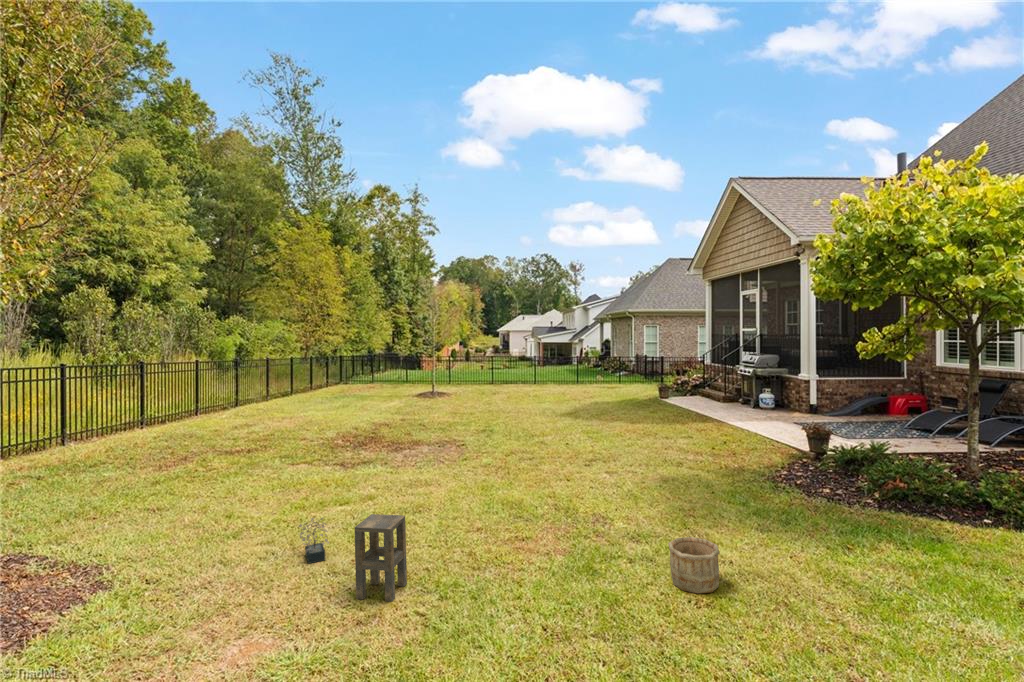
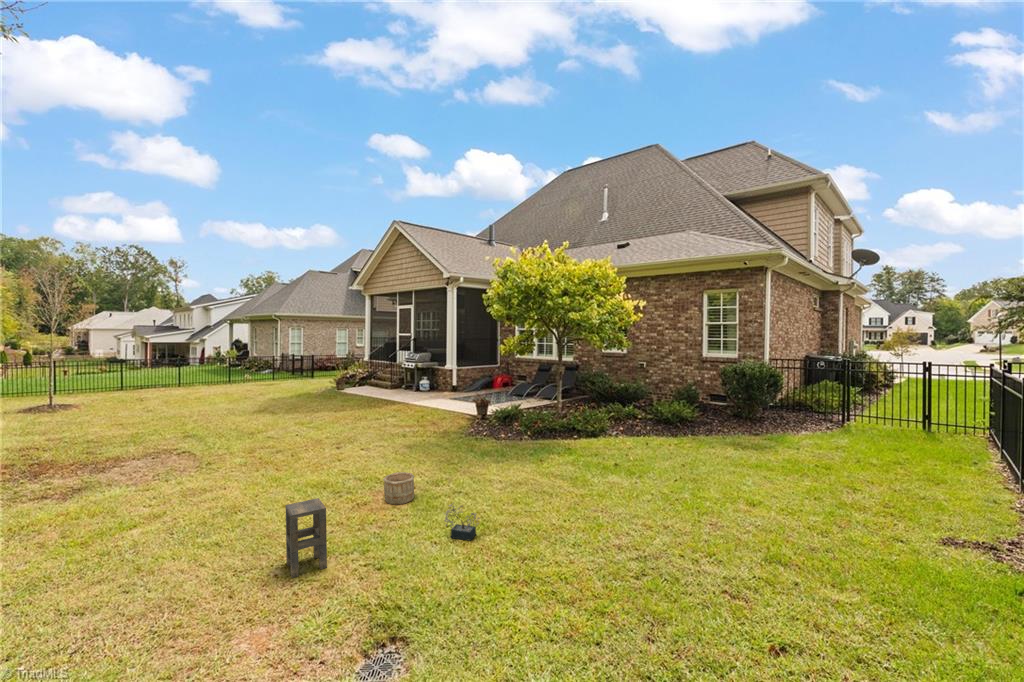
decorative plant: present [299,518,329,564] -> present [445,504,479,541]
wooden bucket: present [668,537,720,593] -> present [383,472,415,505]

